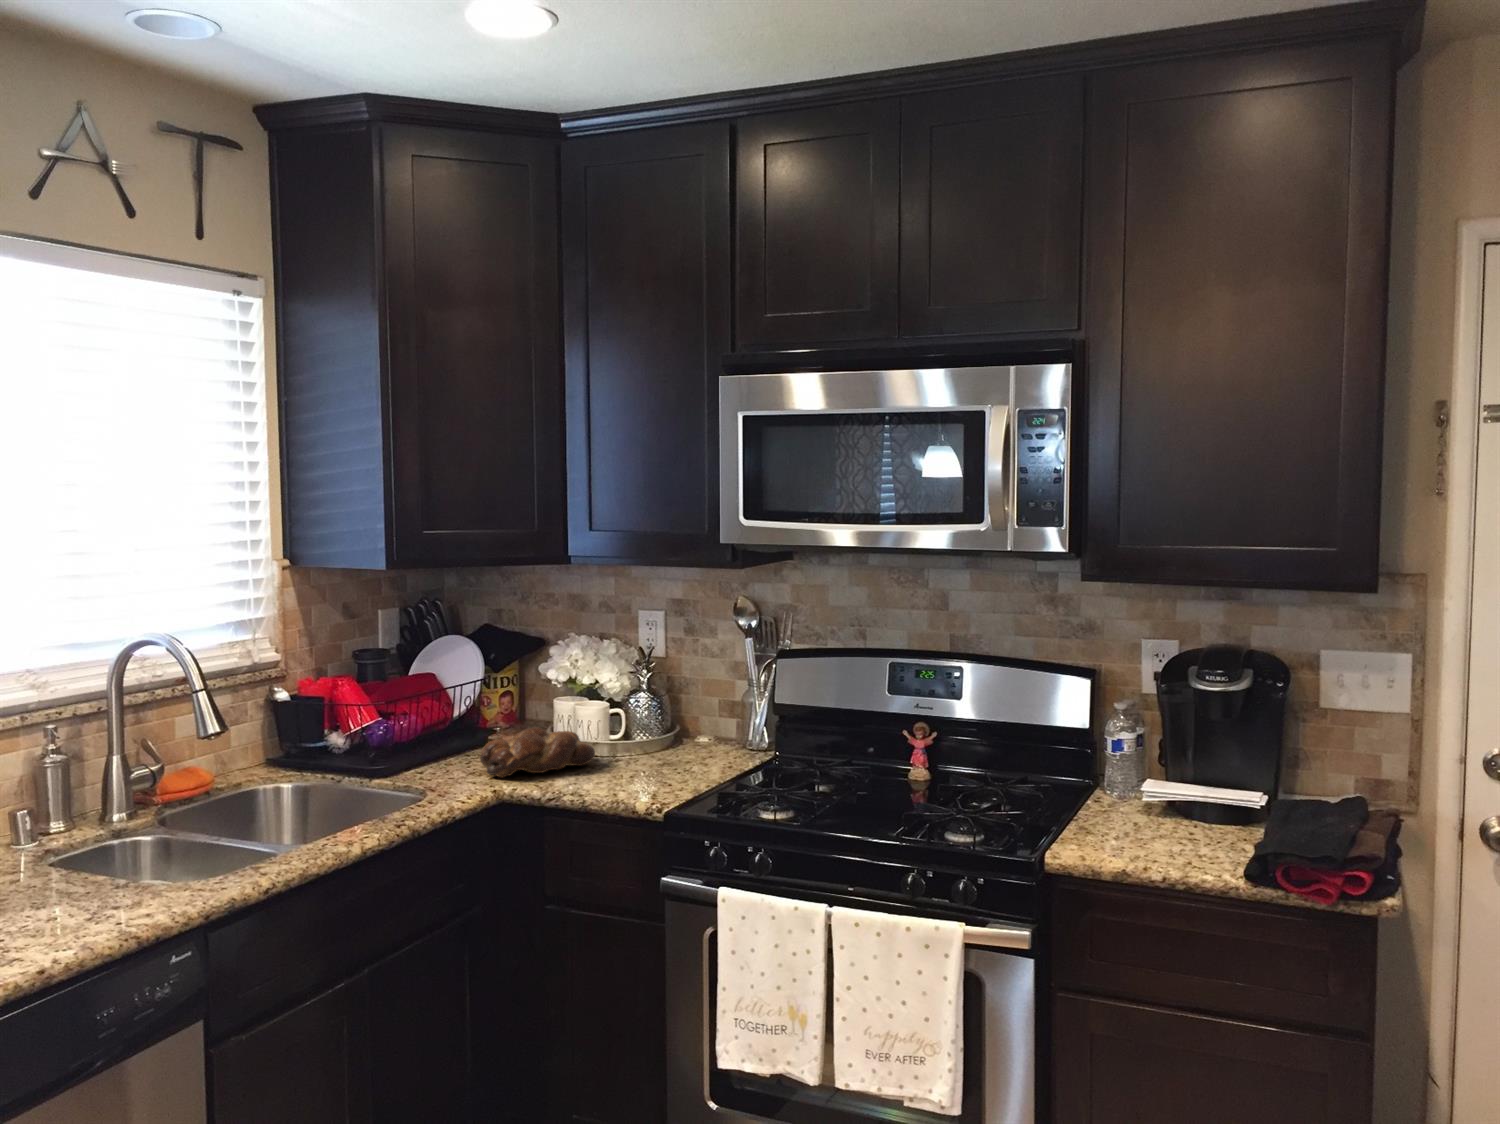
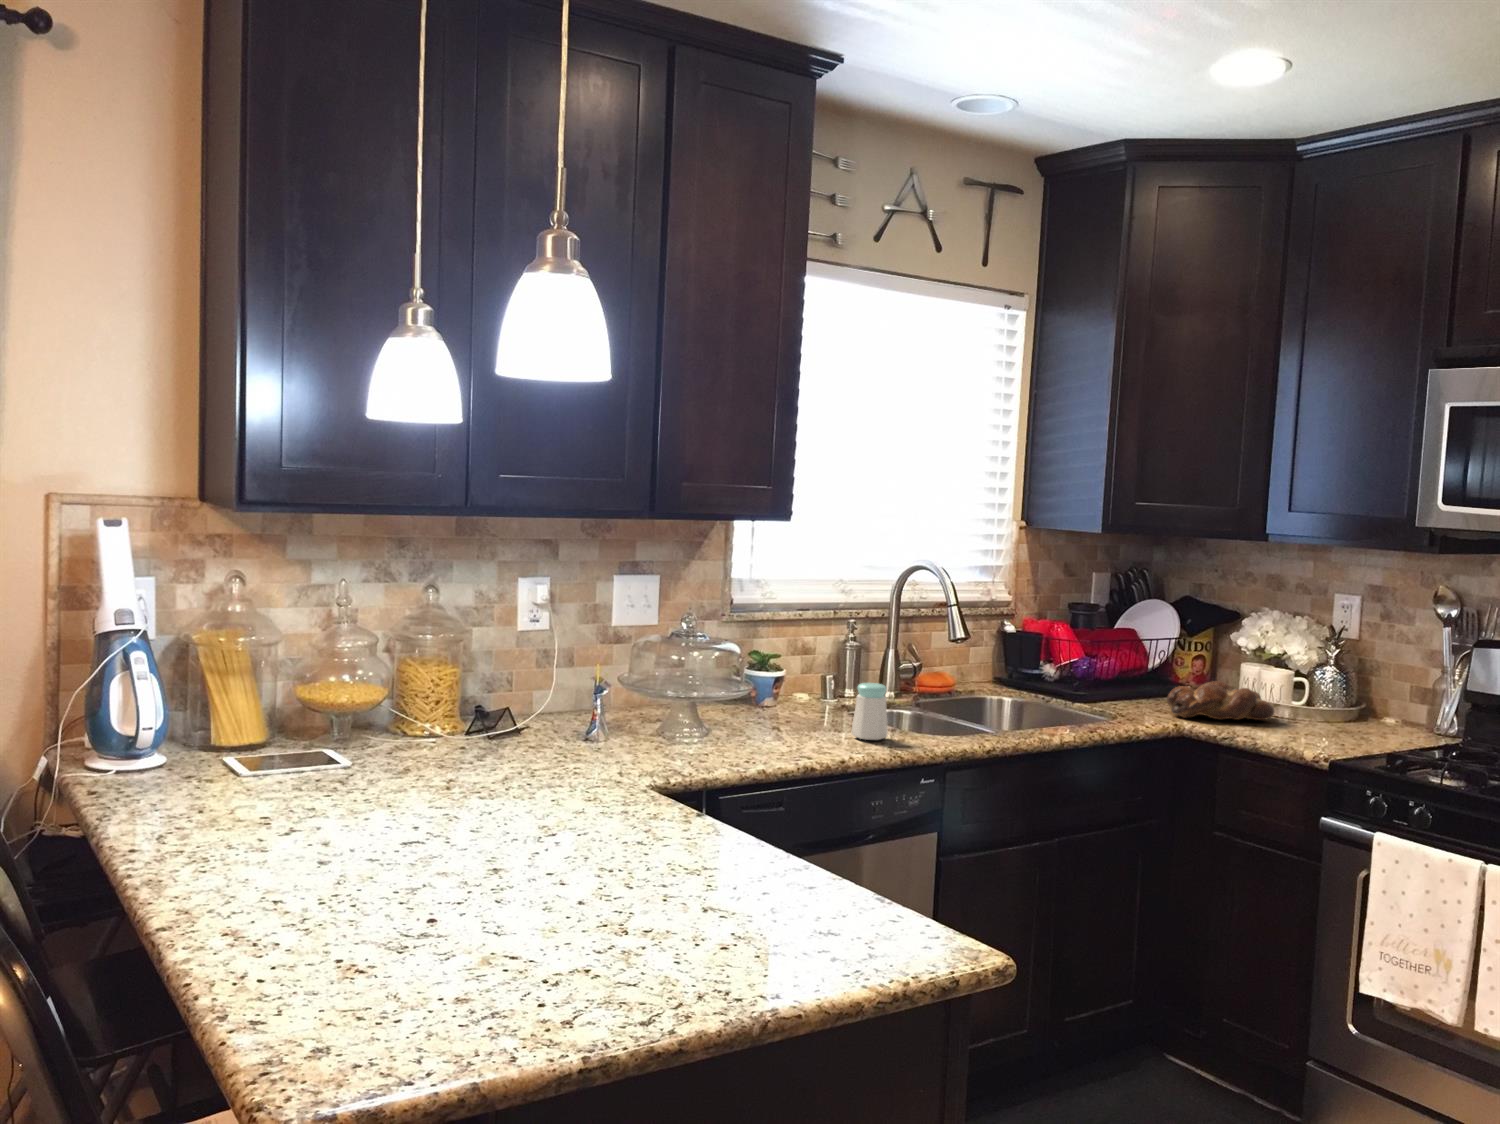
salt shaker: none [51,832,110,920] -> present [852,683,888,740]

